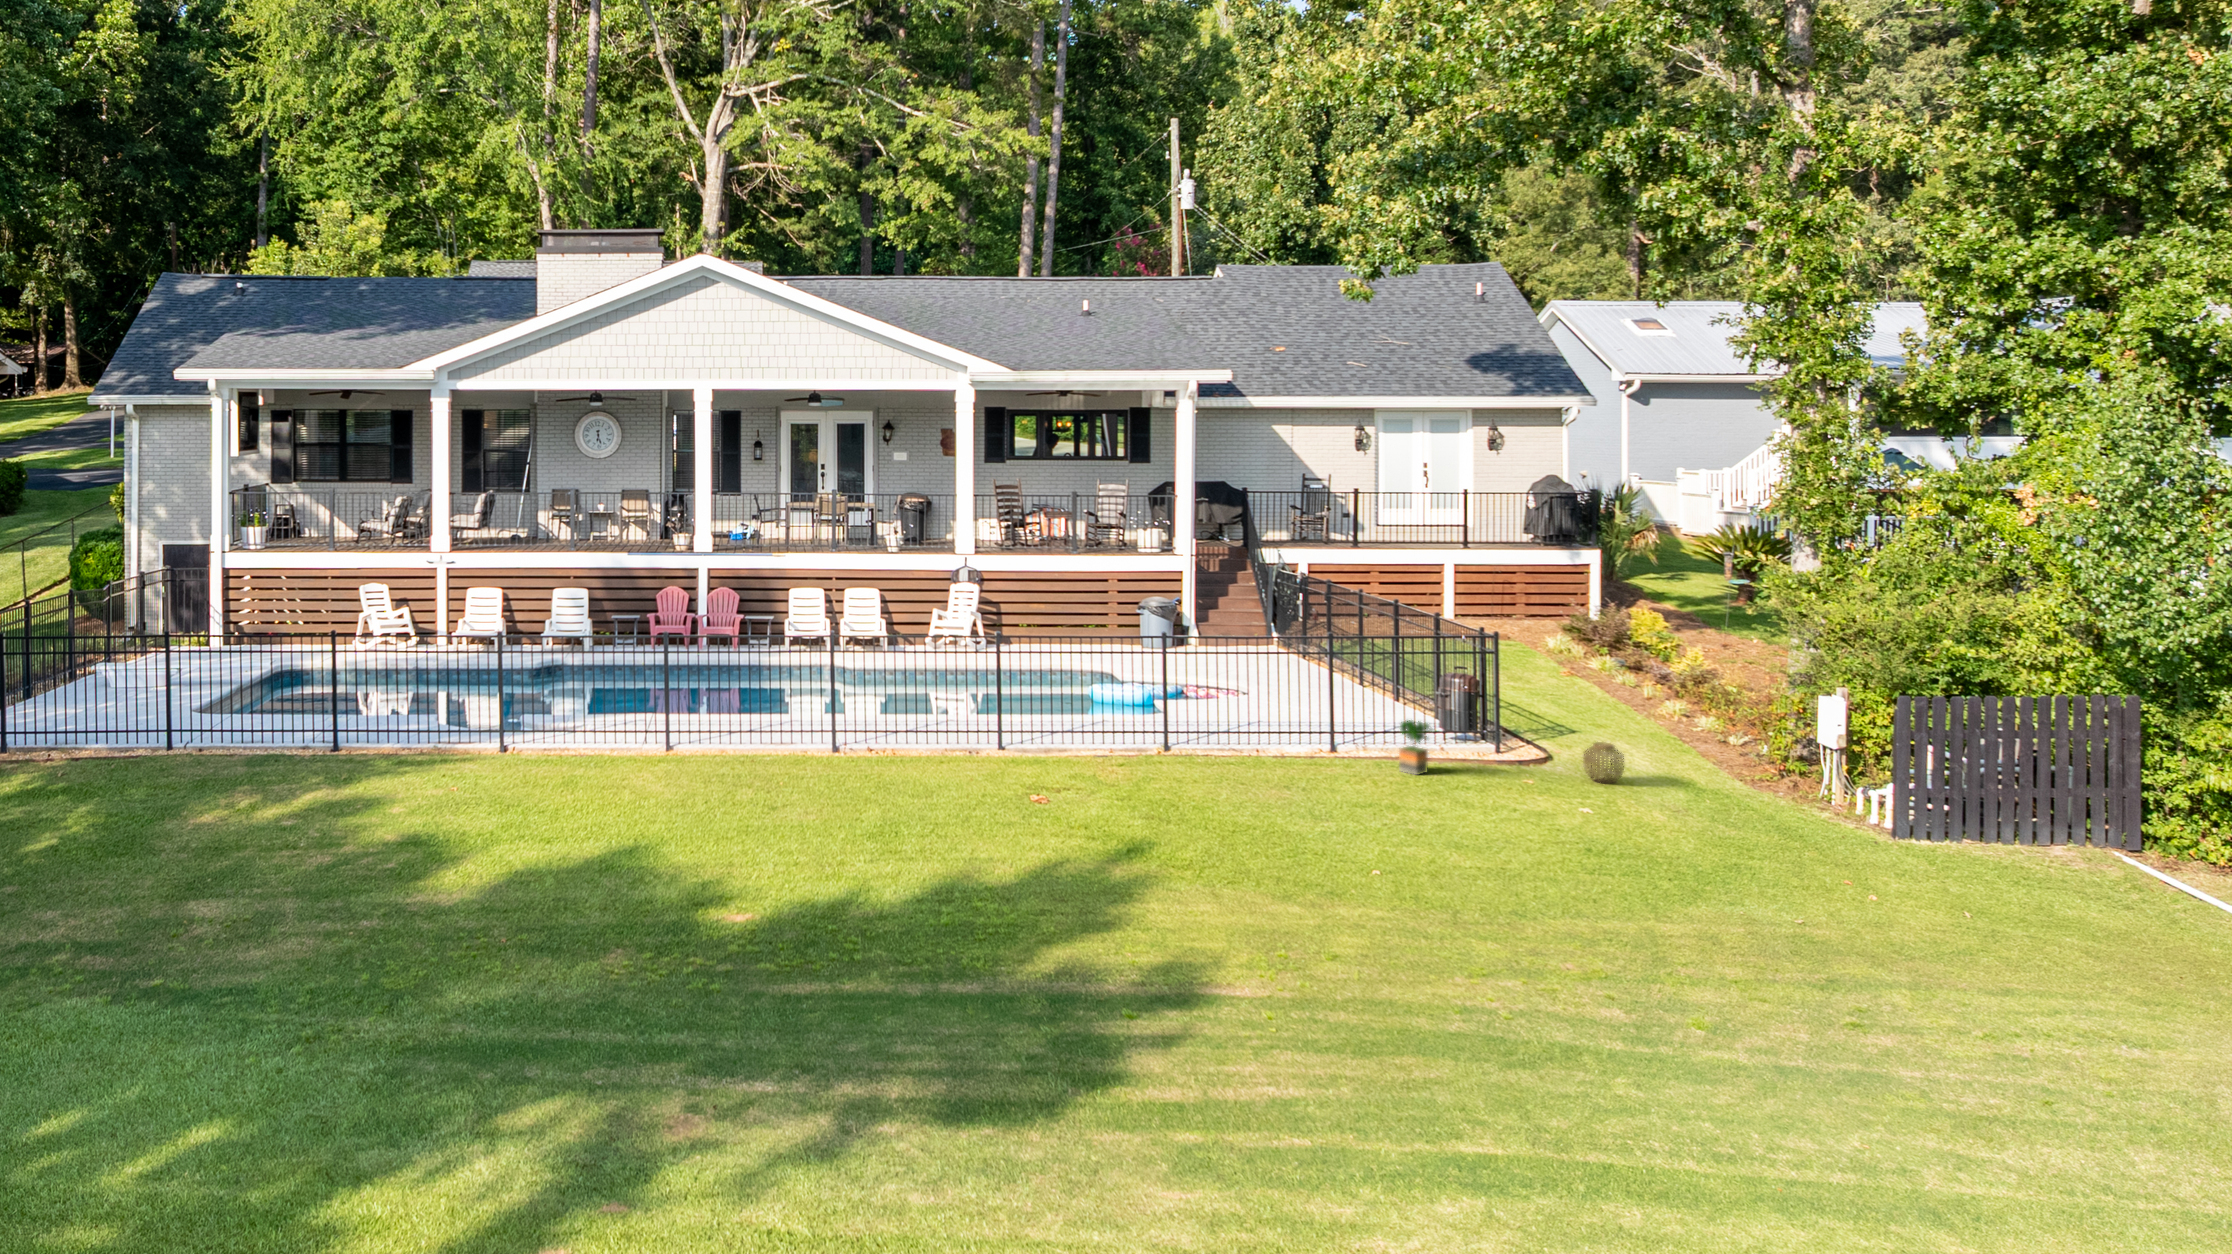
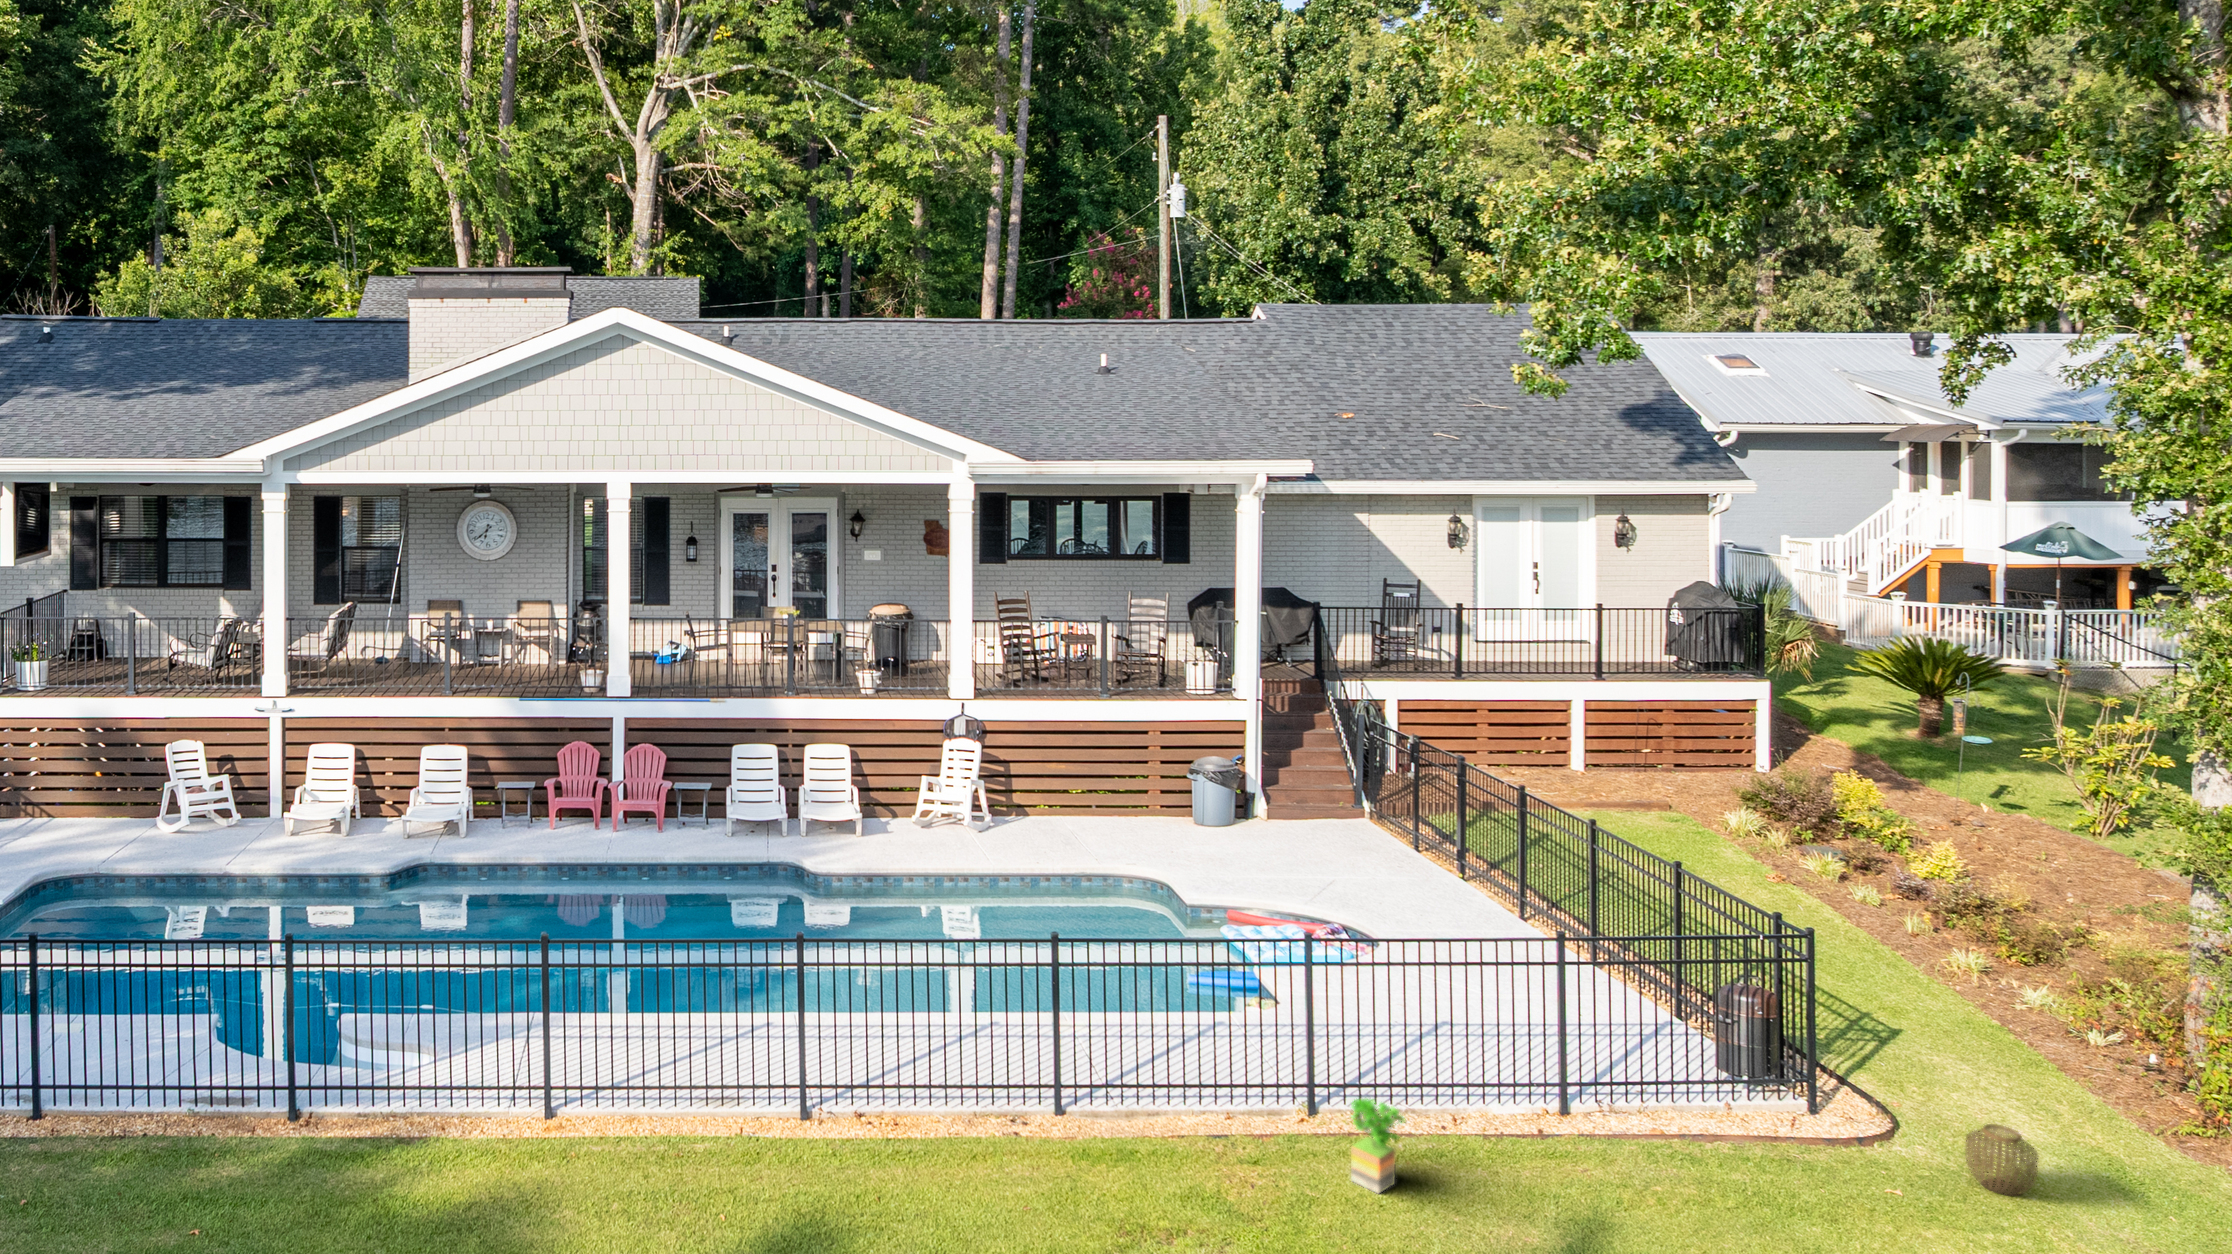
potted tree: present [1399,720,1432,775] -> present [1351,1099,1406,1193]

